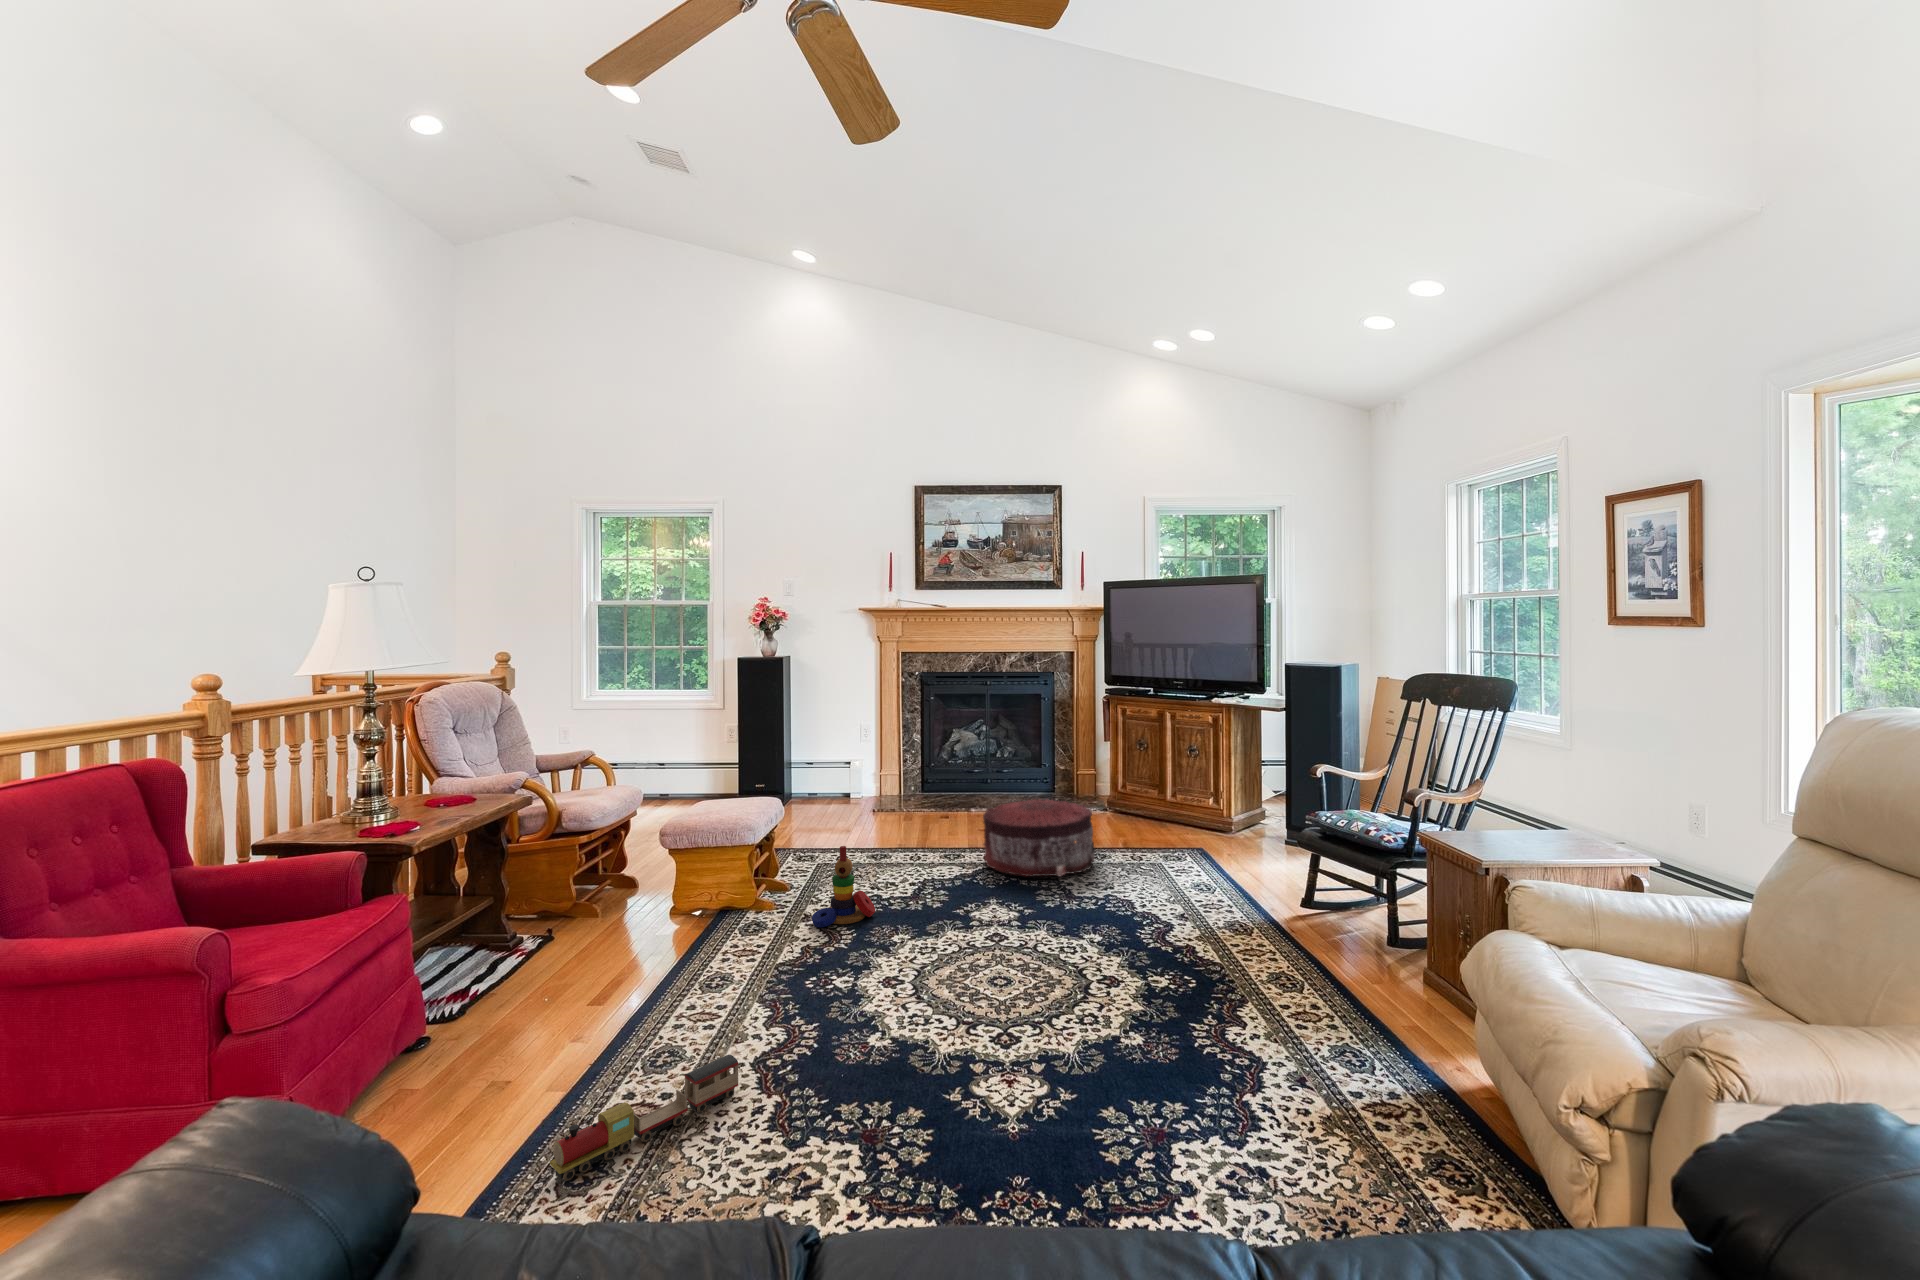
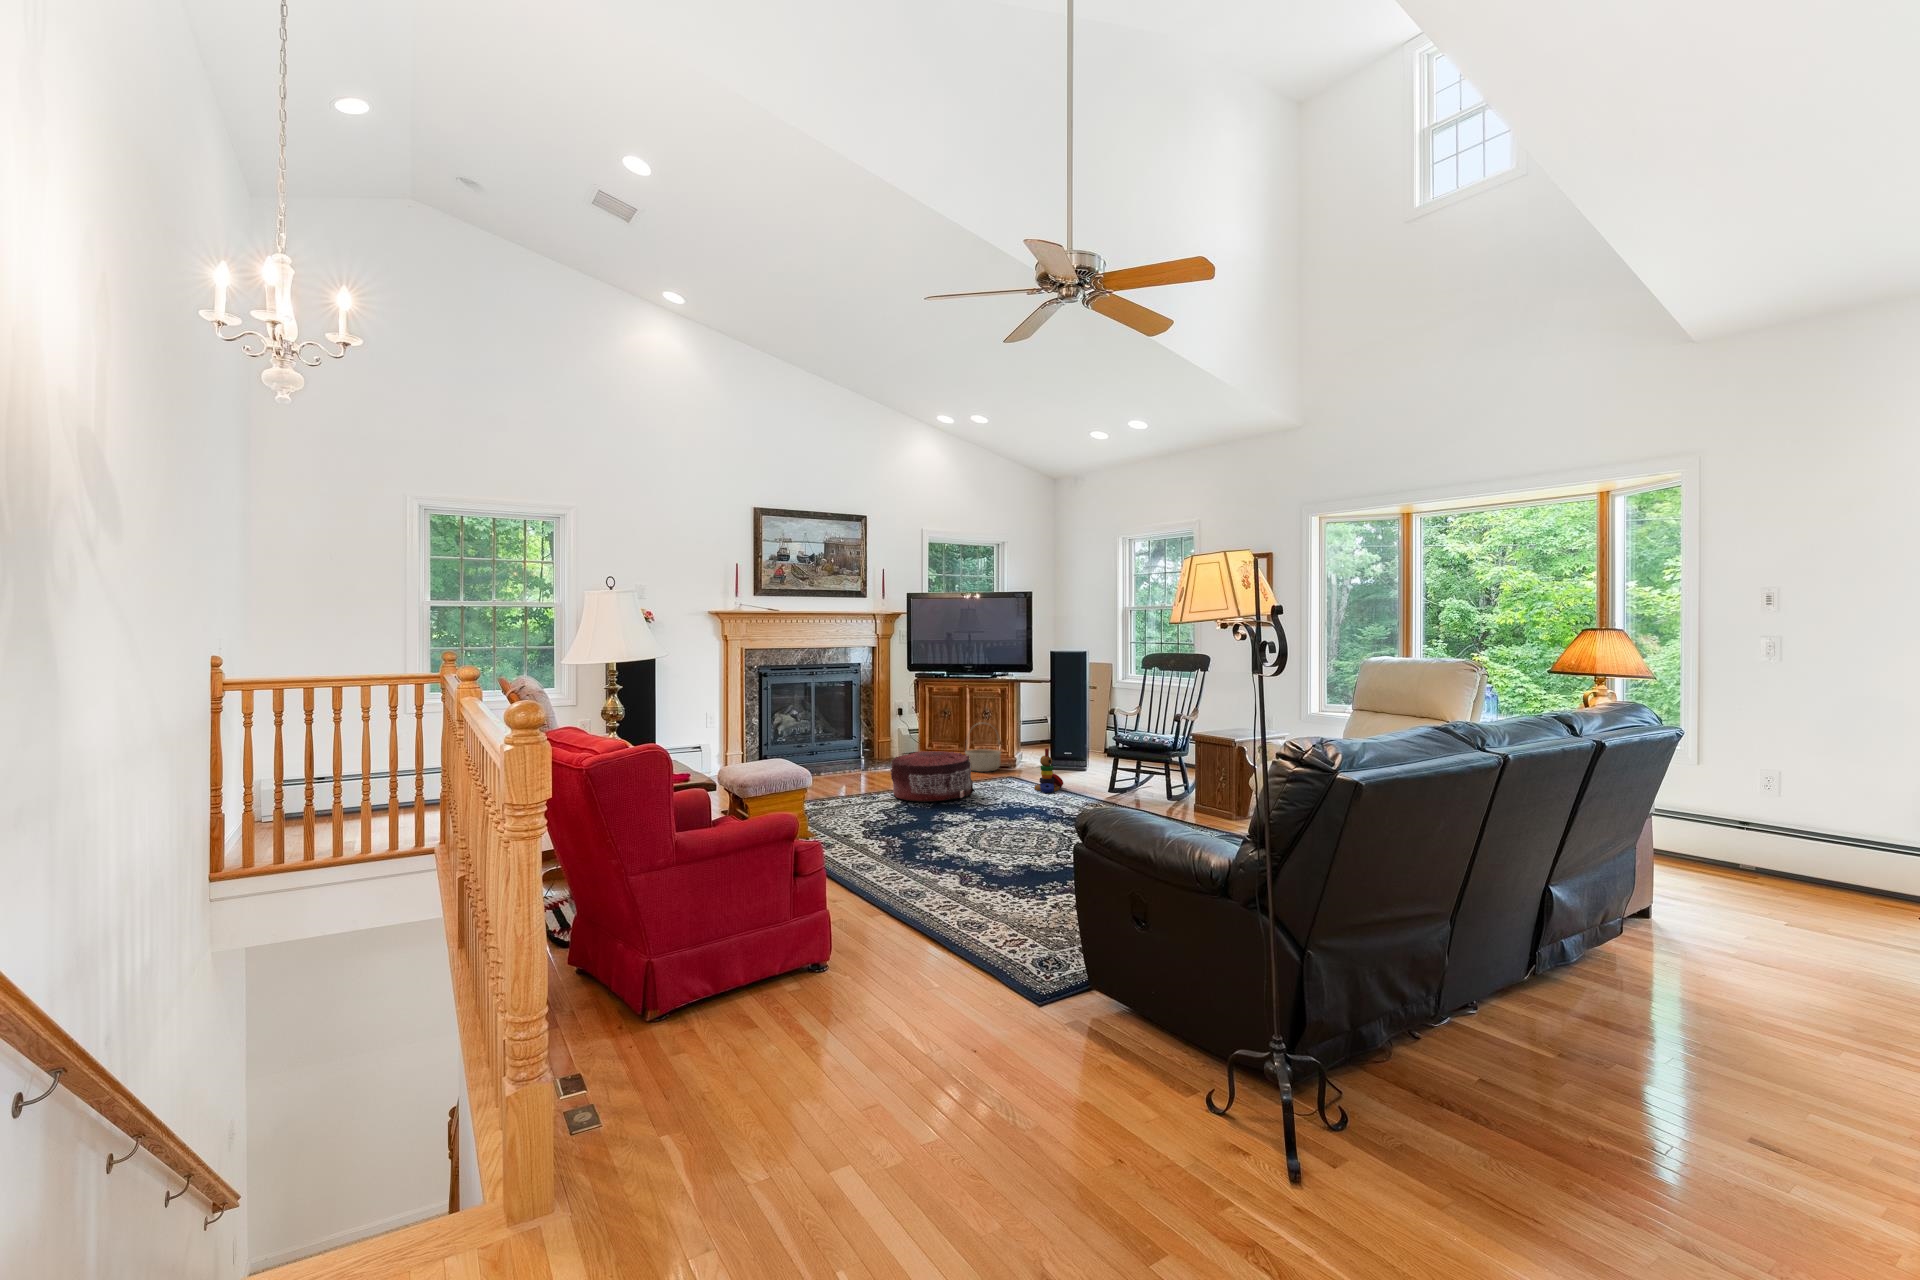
basket: none [1153,761,1205,832] -> present [965,723,1001,772]
stacking toy: present [812,846,875,927] -> present [1034,748,1063,793]
toy train: present [550,1055,738,1181] -> none [949,871,976,927]

